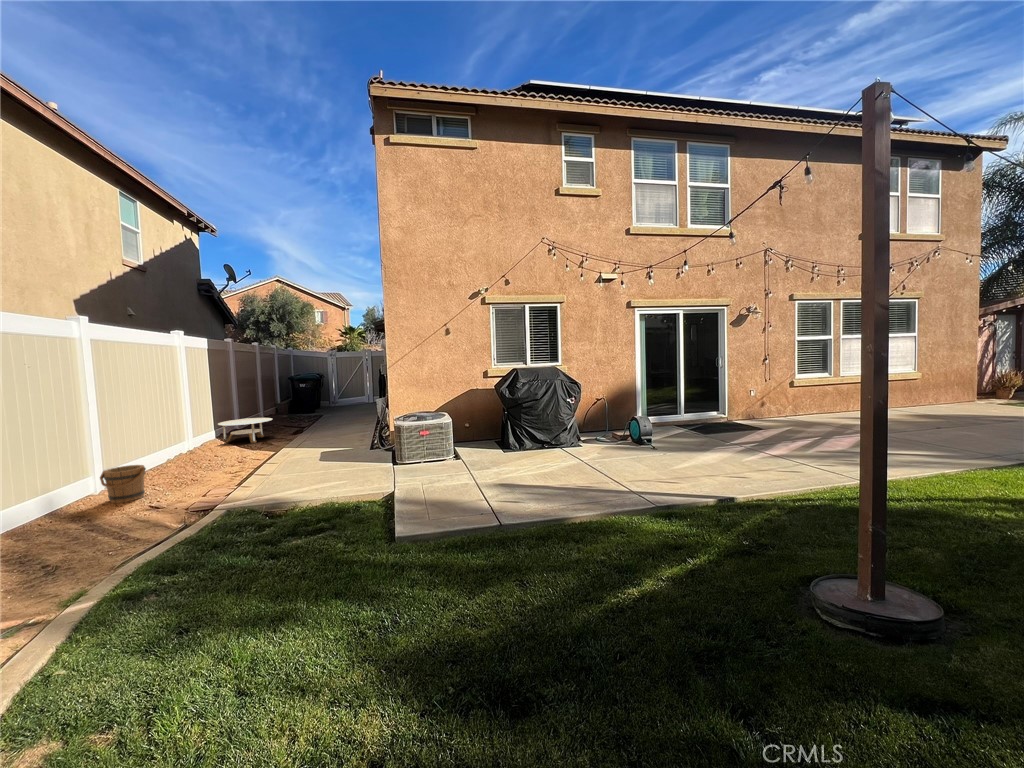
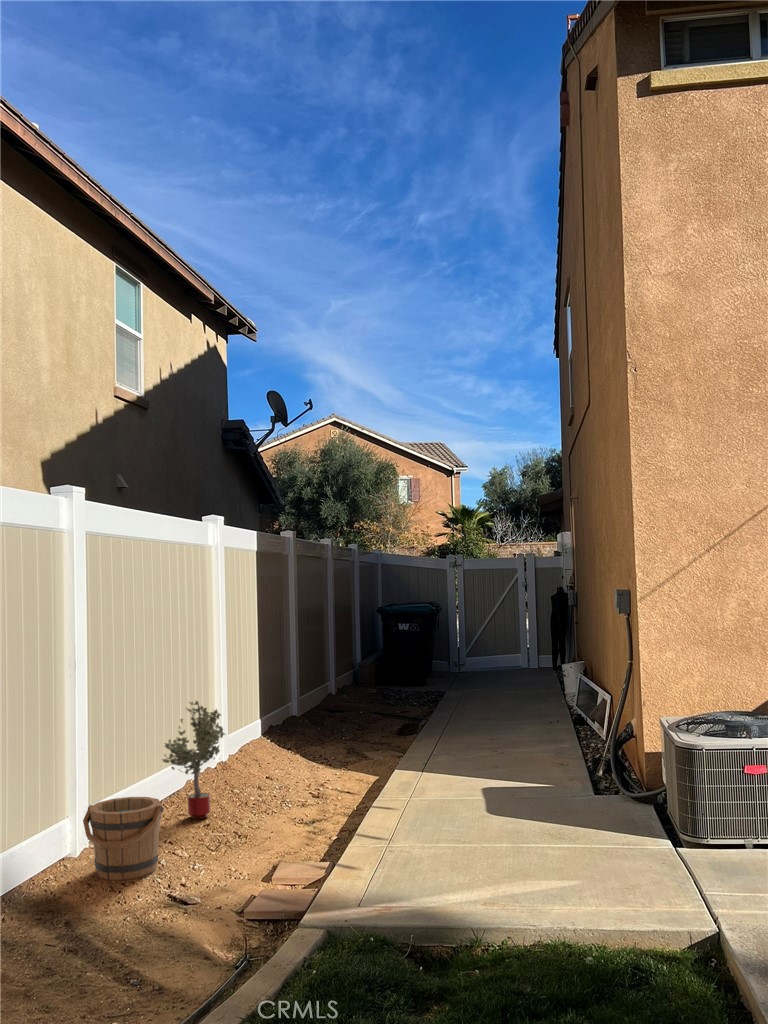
round table: present [218,418,272,443] -> none [263,693,363,748]
potted tree: none [149,421,187,476] -> present [163,701,225,819]

